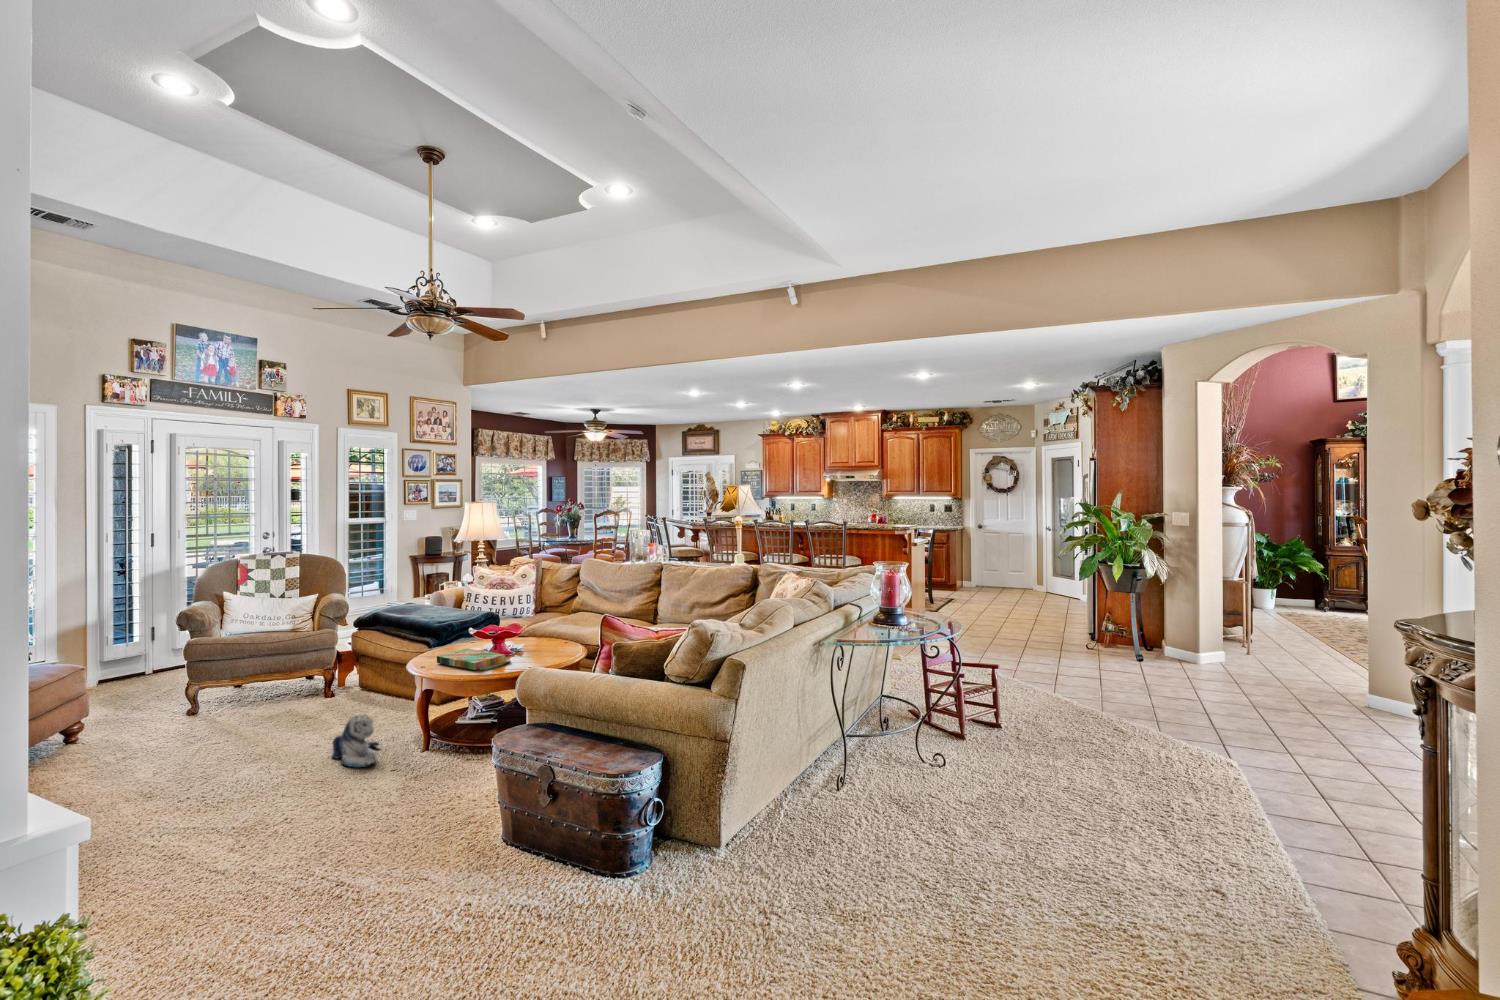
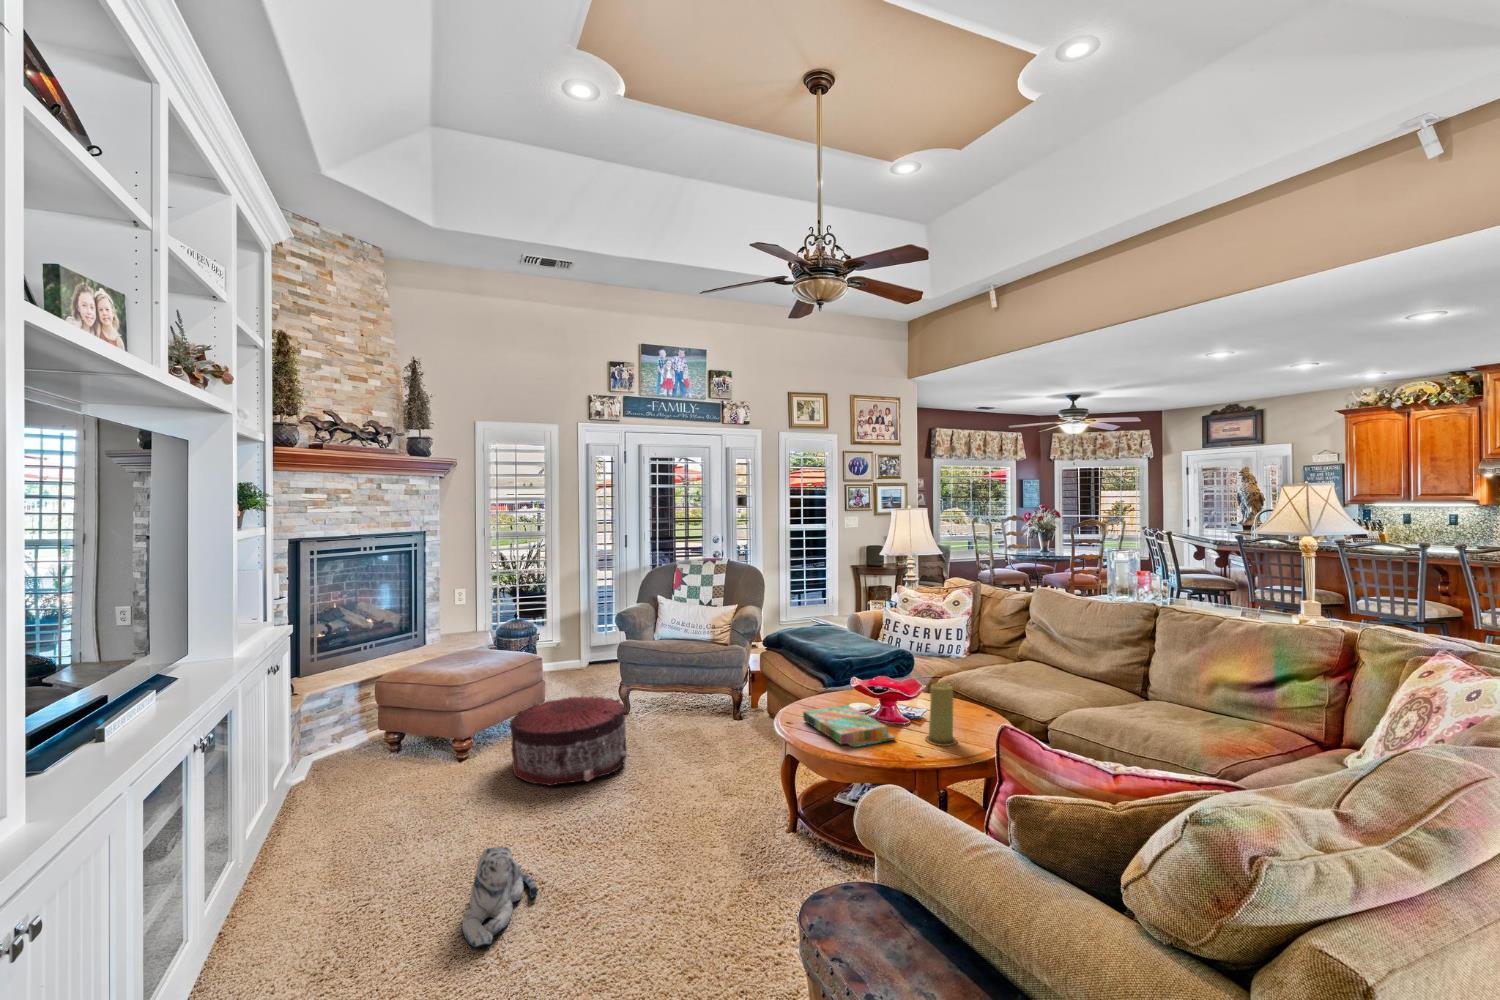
candle: none [530,622,552,661] -> present [925,683,957,746]
pouf: none [89,686,237,776] -> present [510,696,627,786]
plush toy: present [332,714,379,768] -> present [462,847,538,948]

